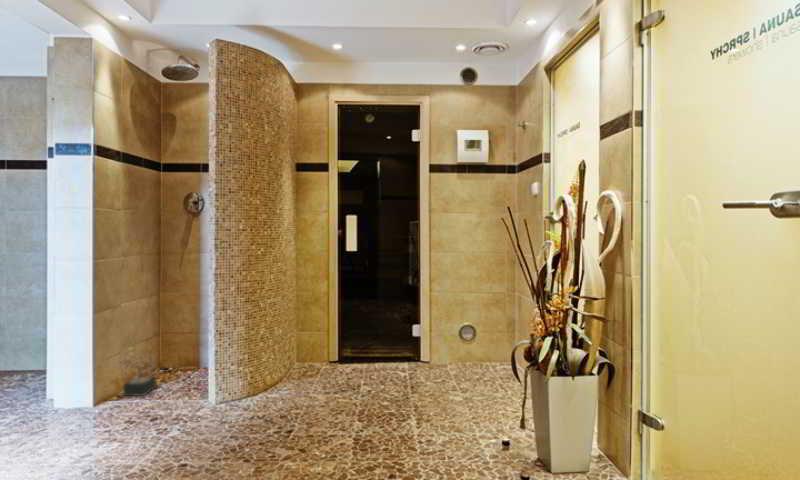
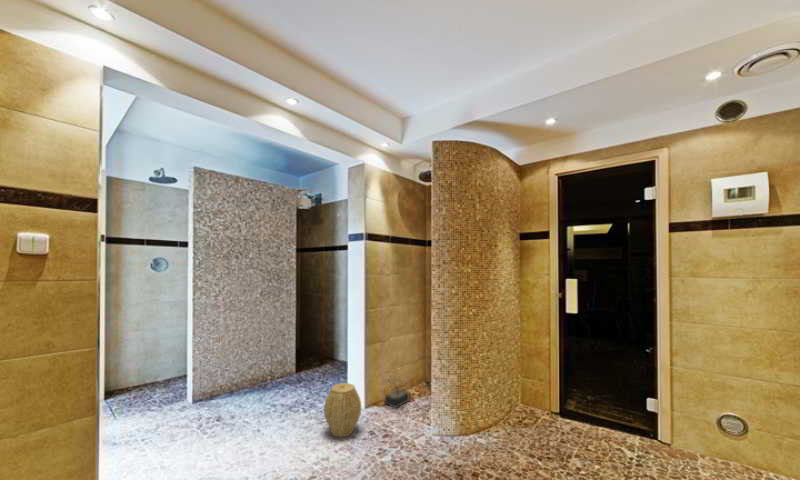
woven basket: none [58,361,118,431] -> present [324,383,361,437]

